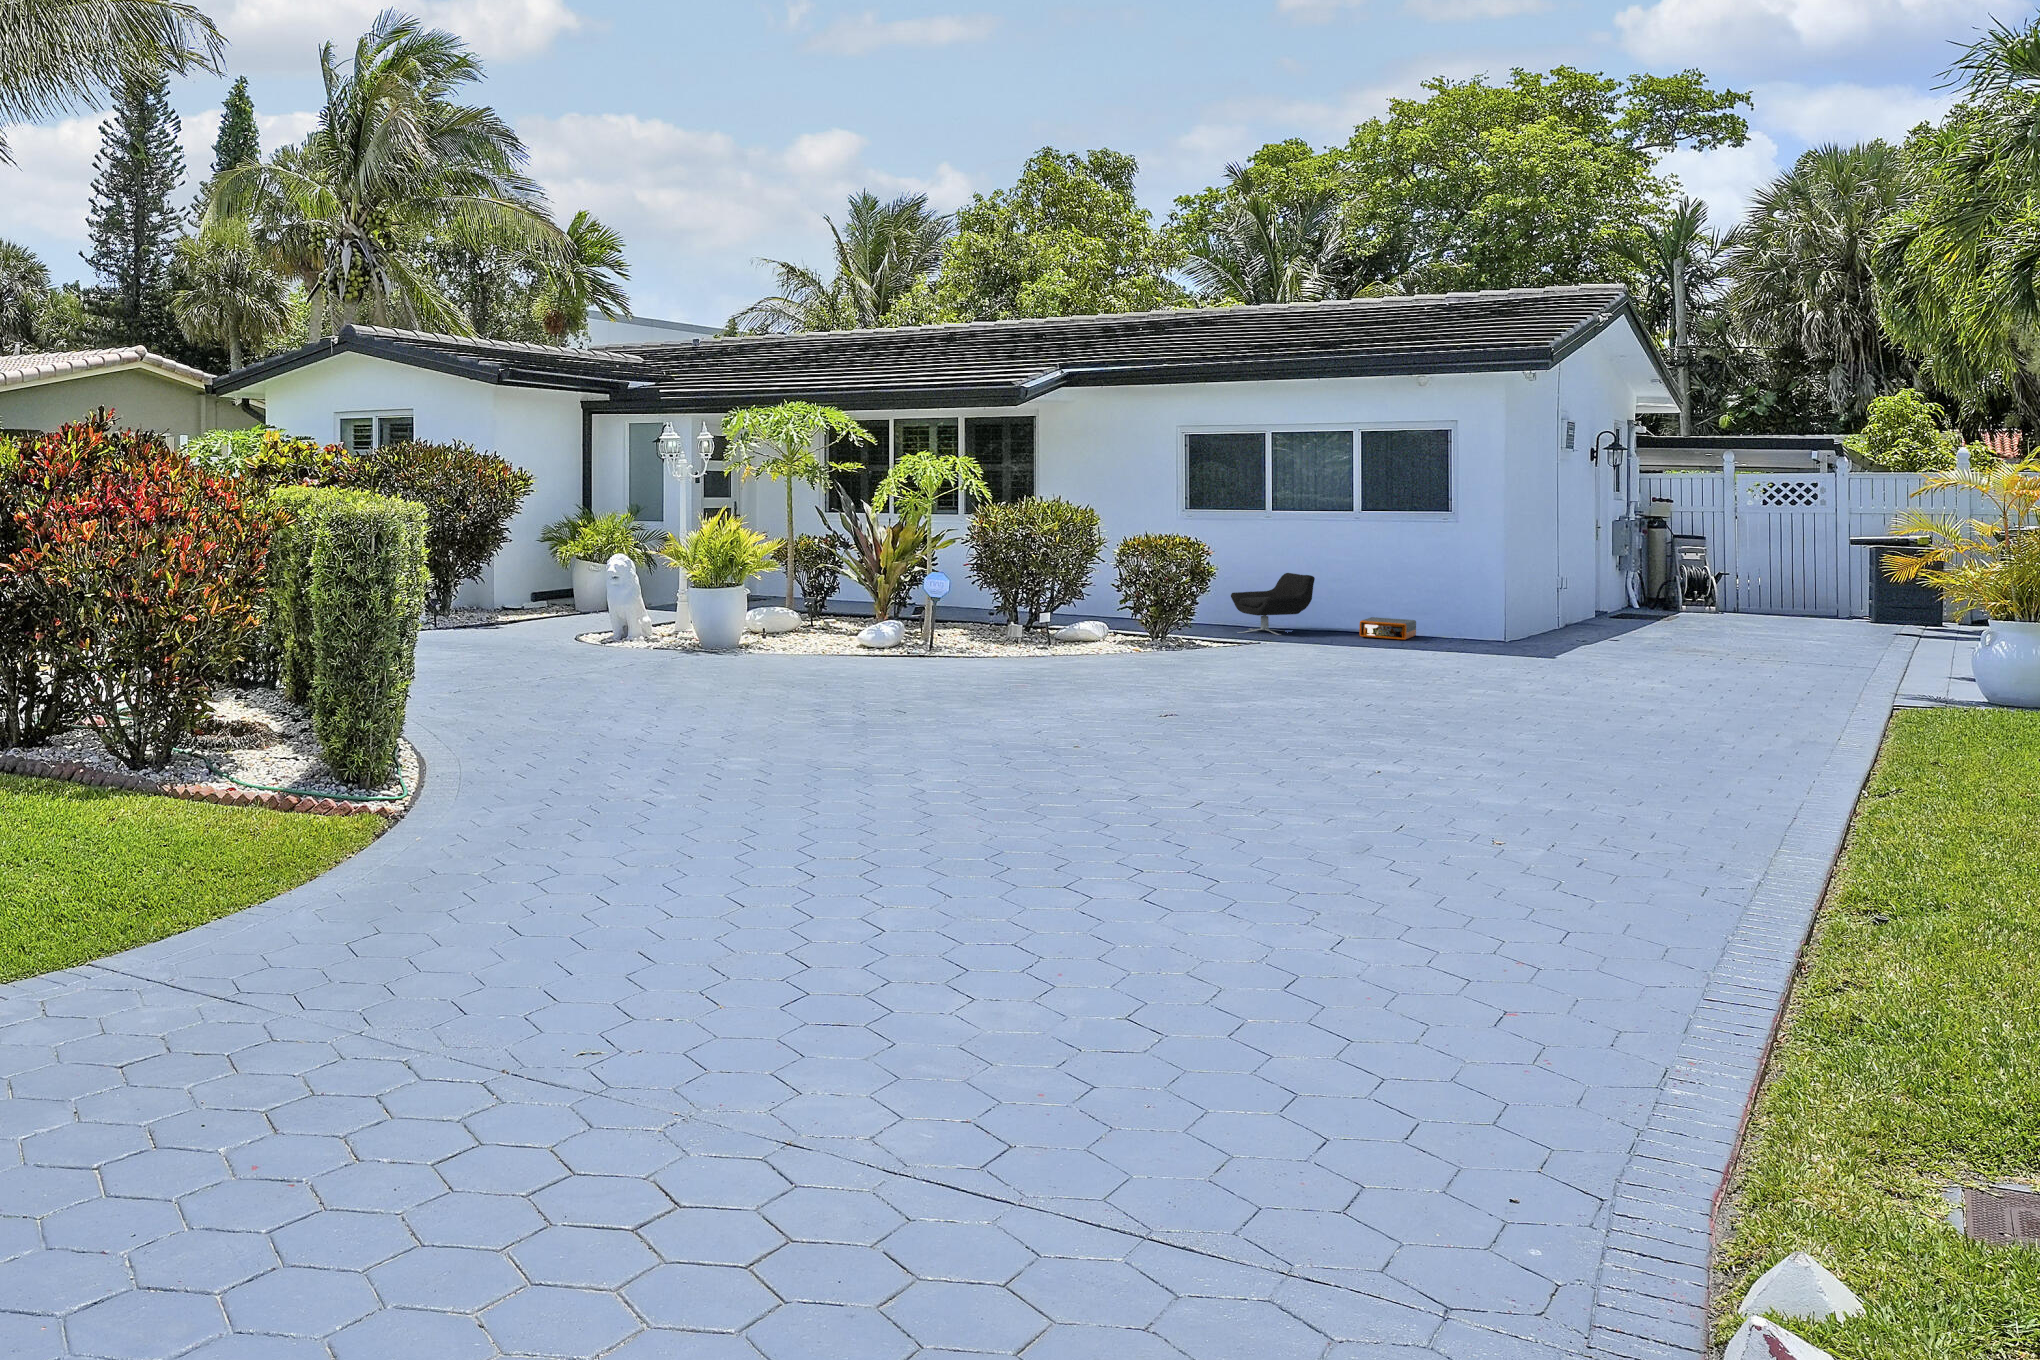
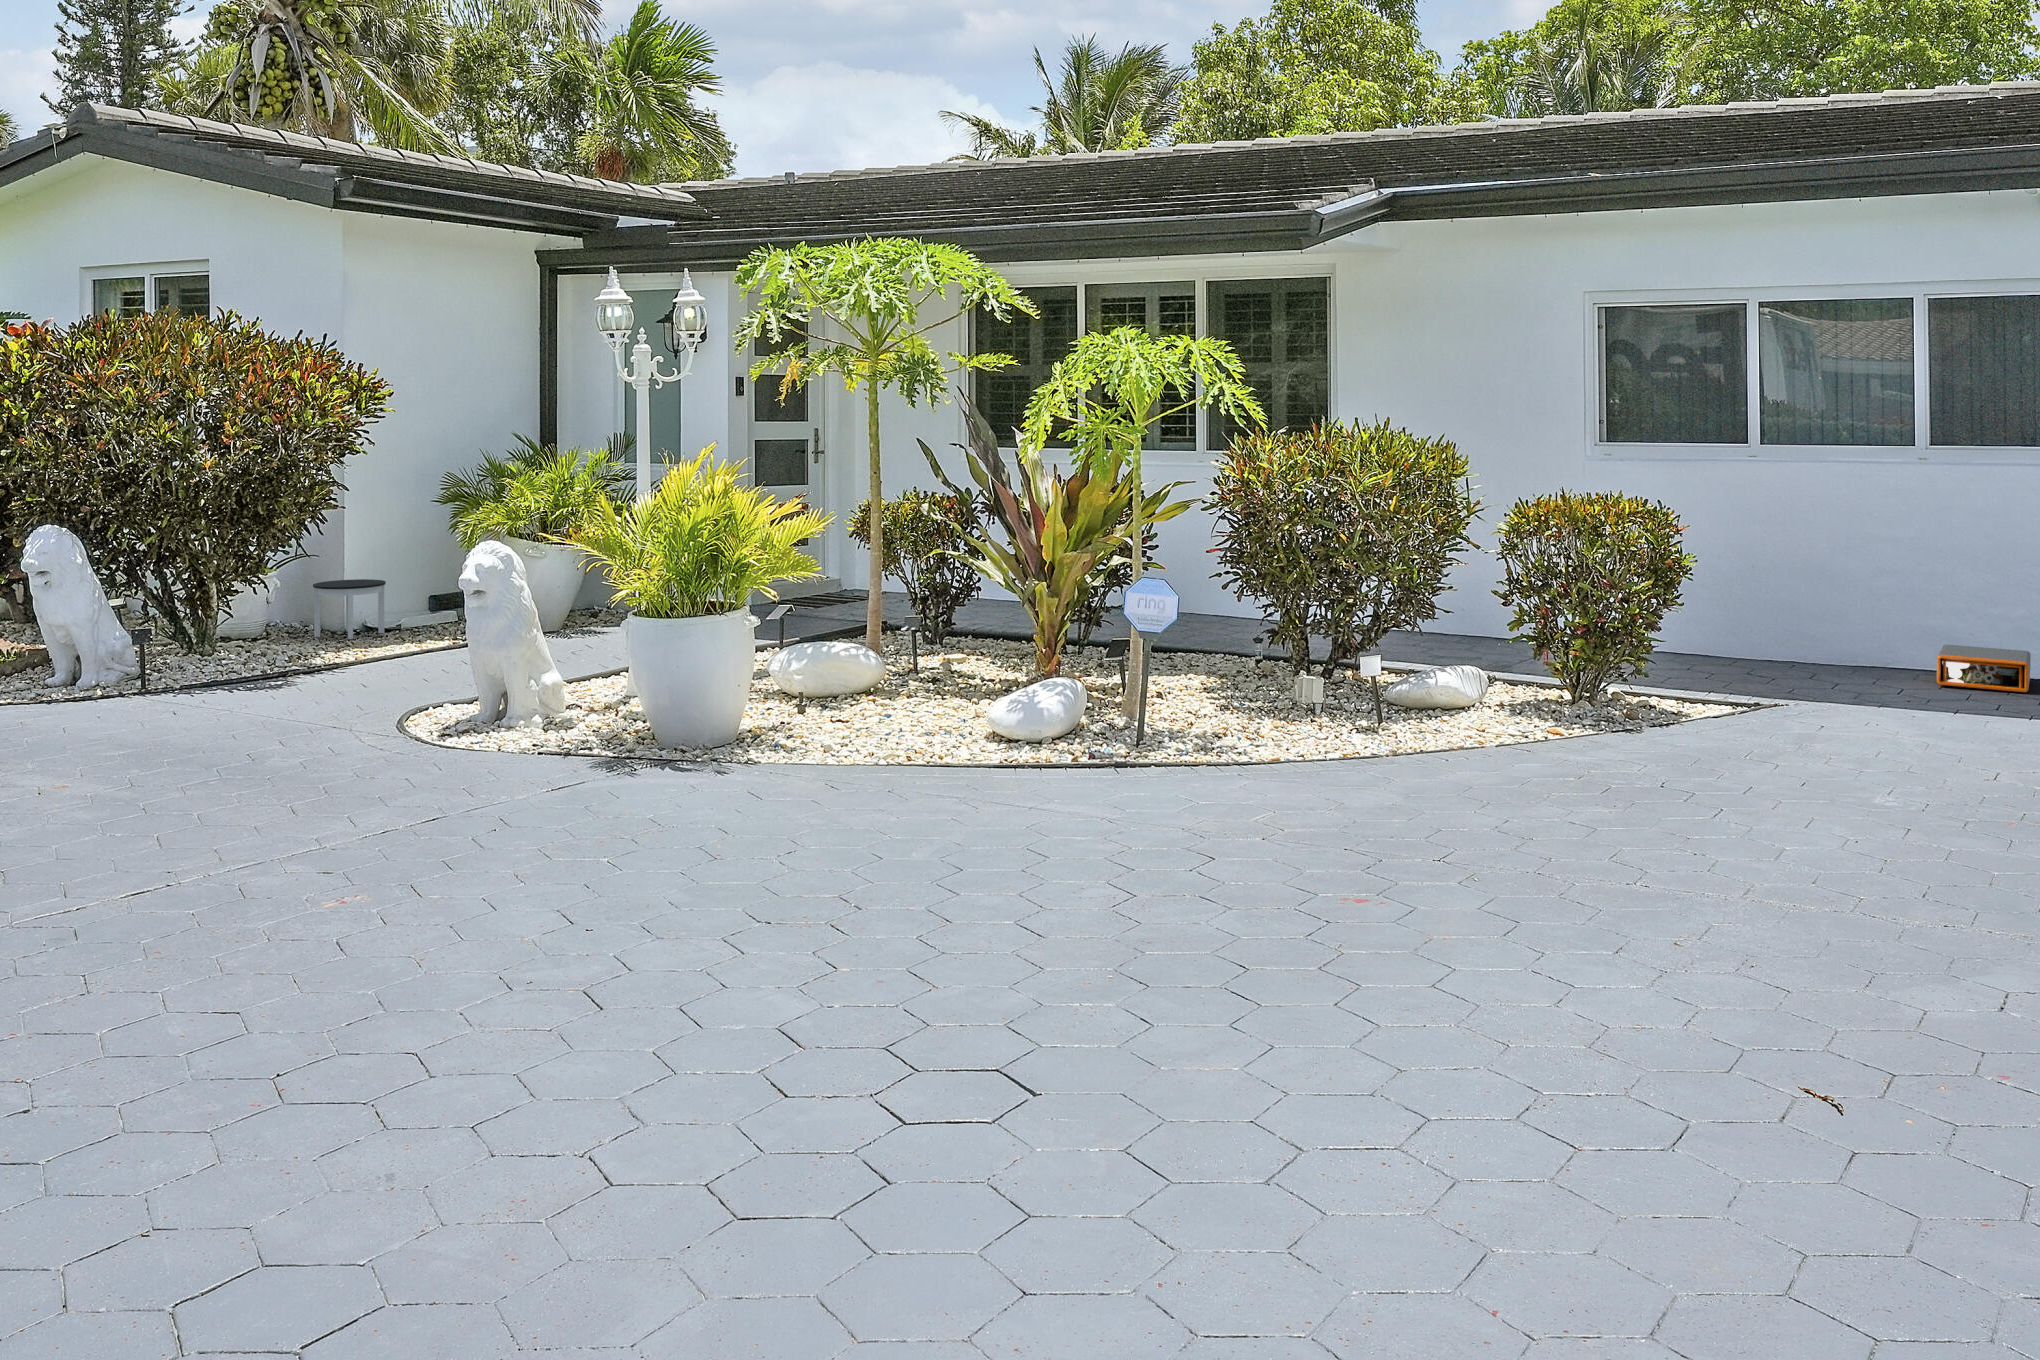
lounge chair: present [1231,573,1315,635] -> none [1689,561,1846,681]
round table: none [485,582,521,613] -> present [313,579,386,639]

